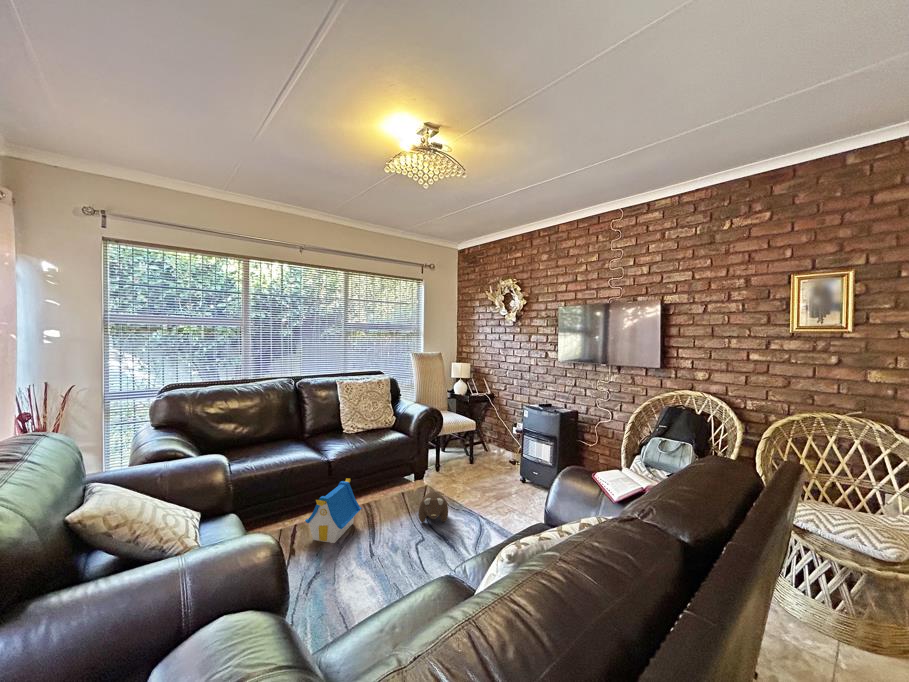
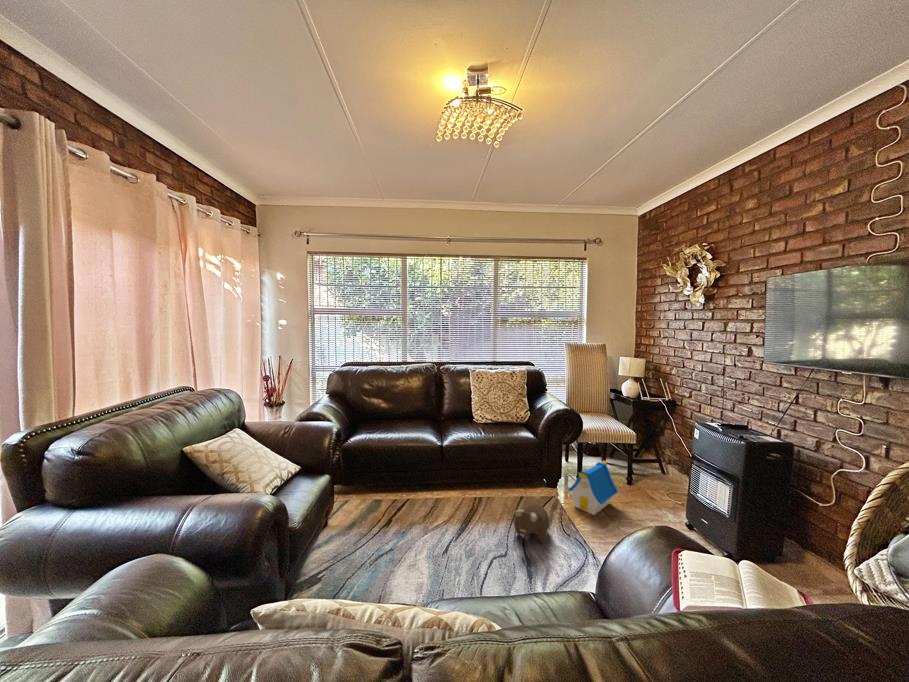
toy house: present [305,478,362,543] -> present [568,461,618,515]

